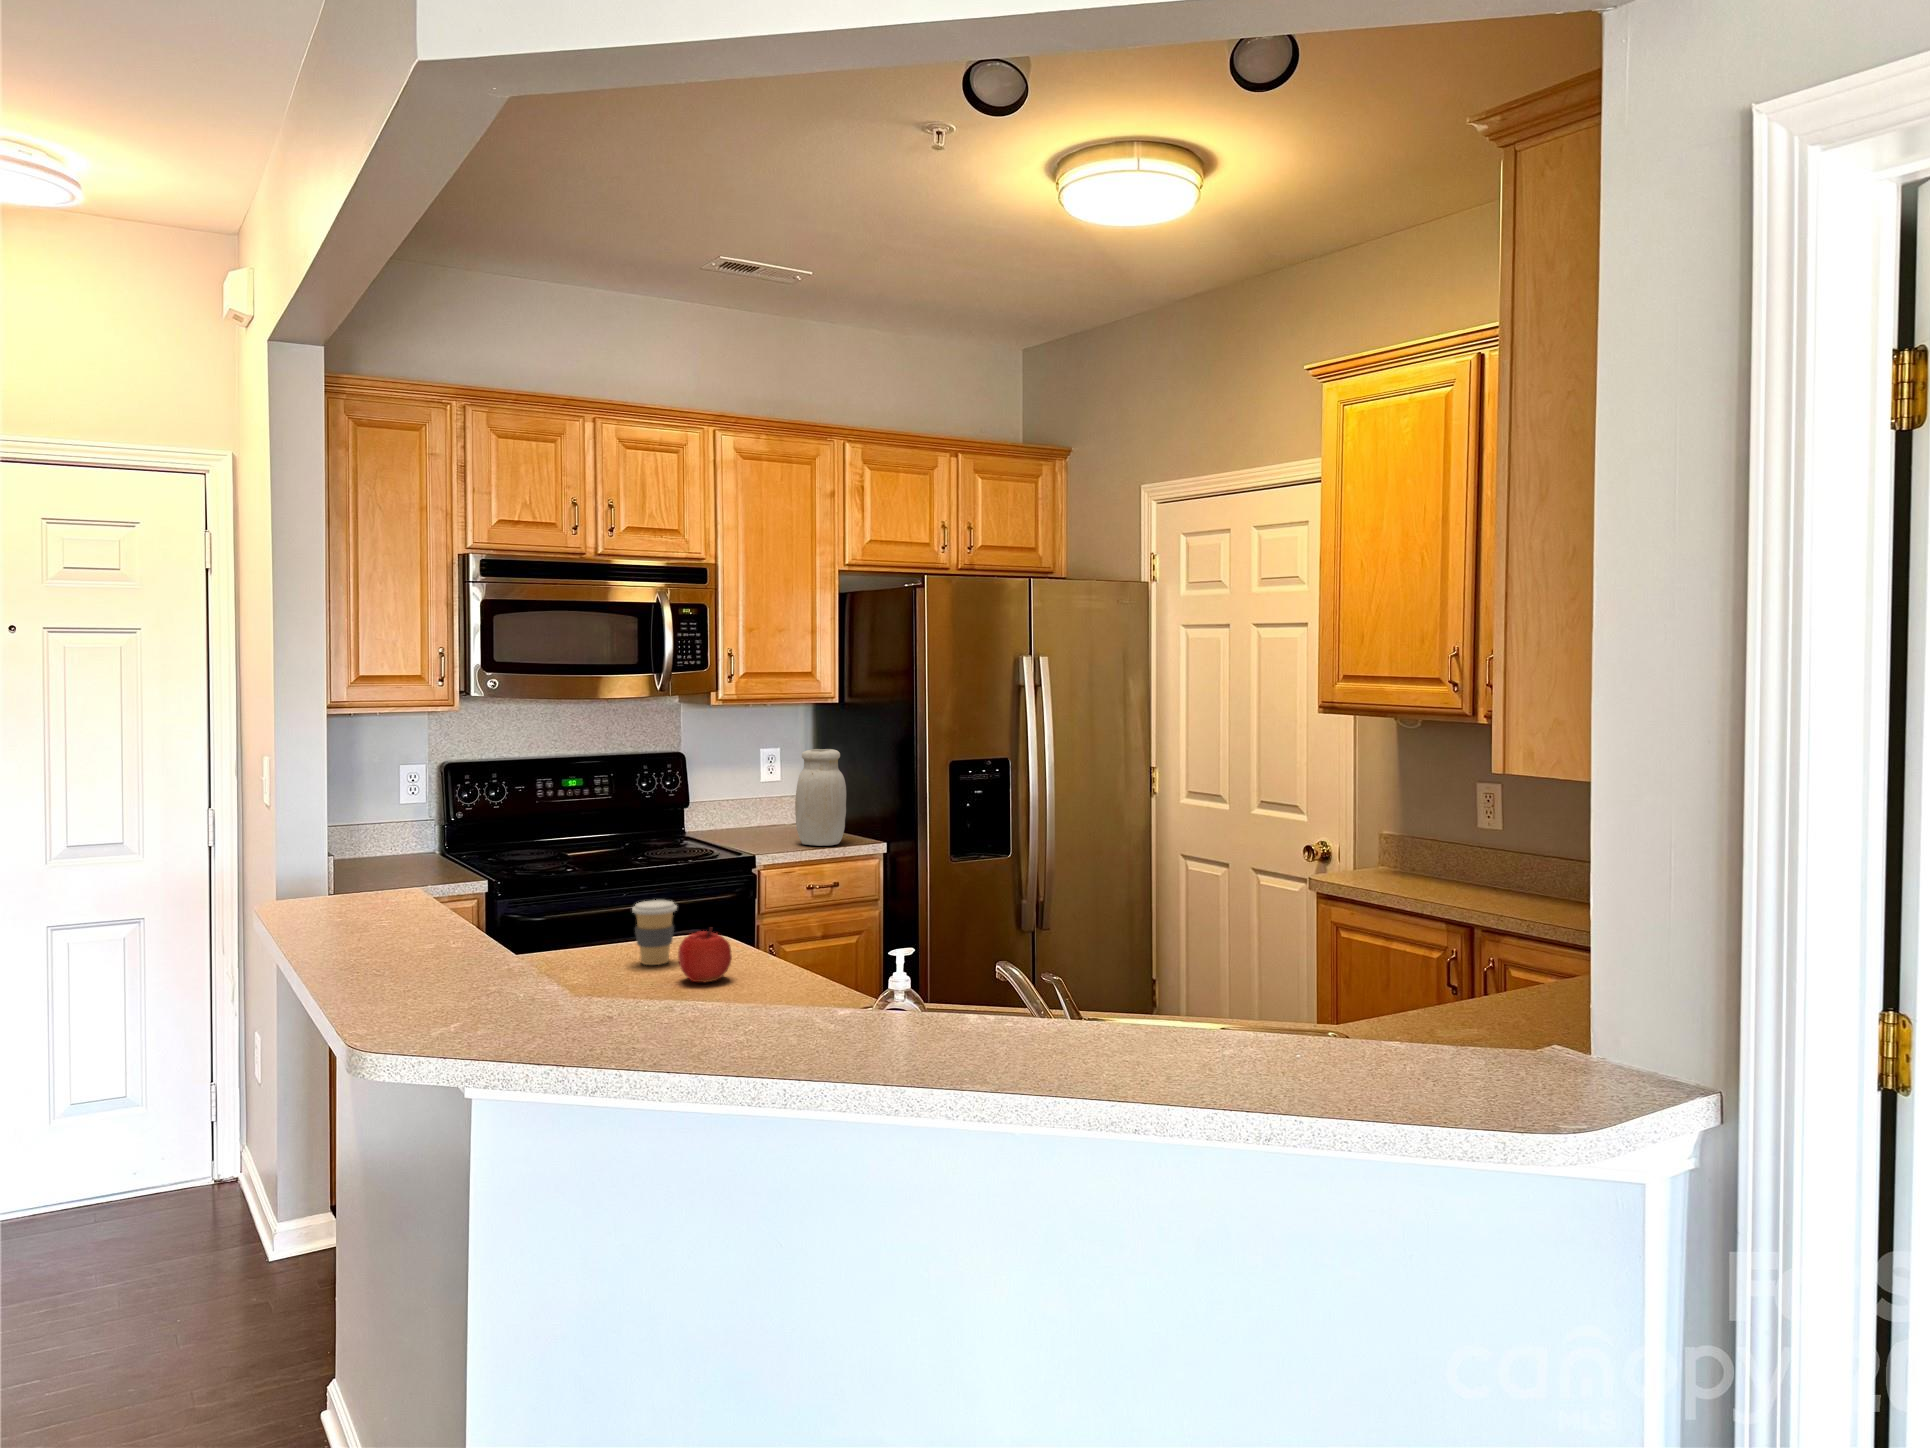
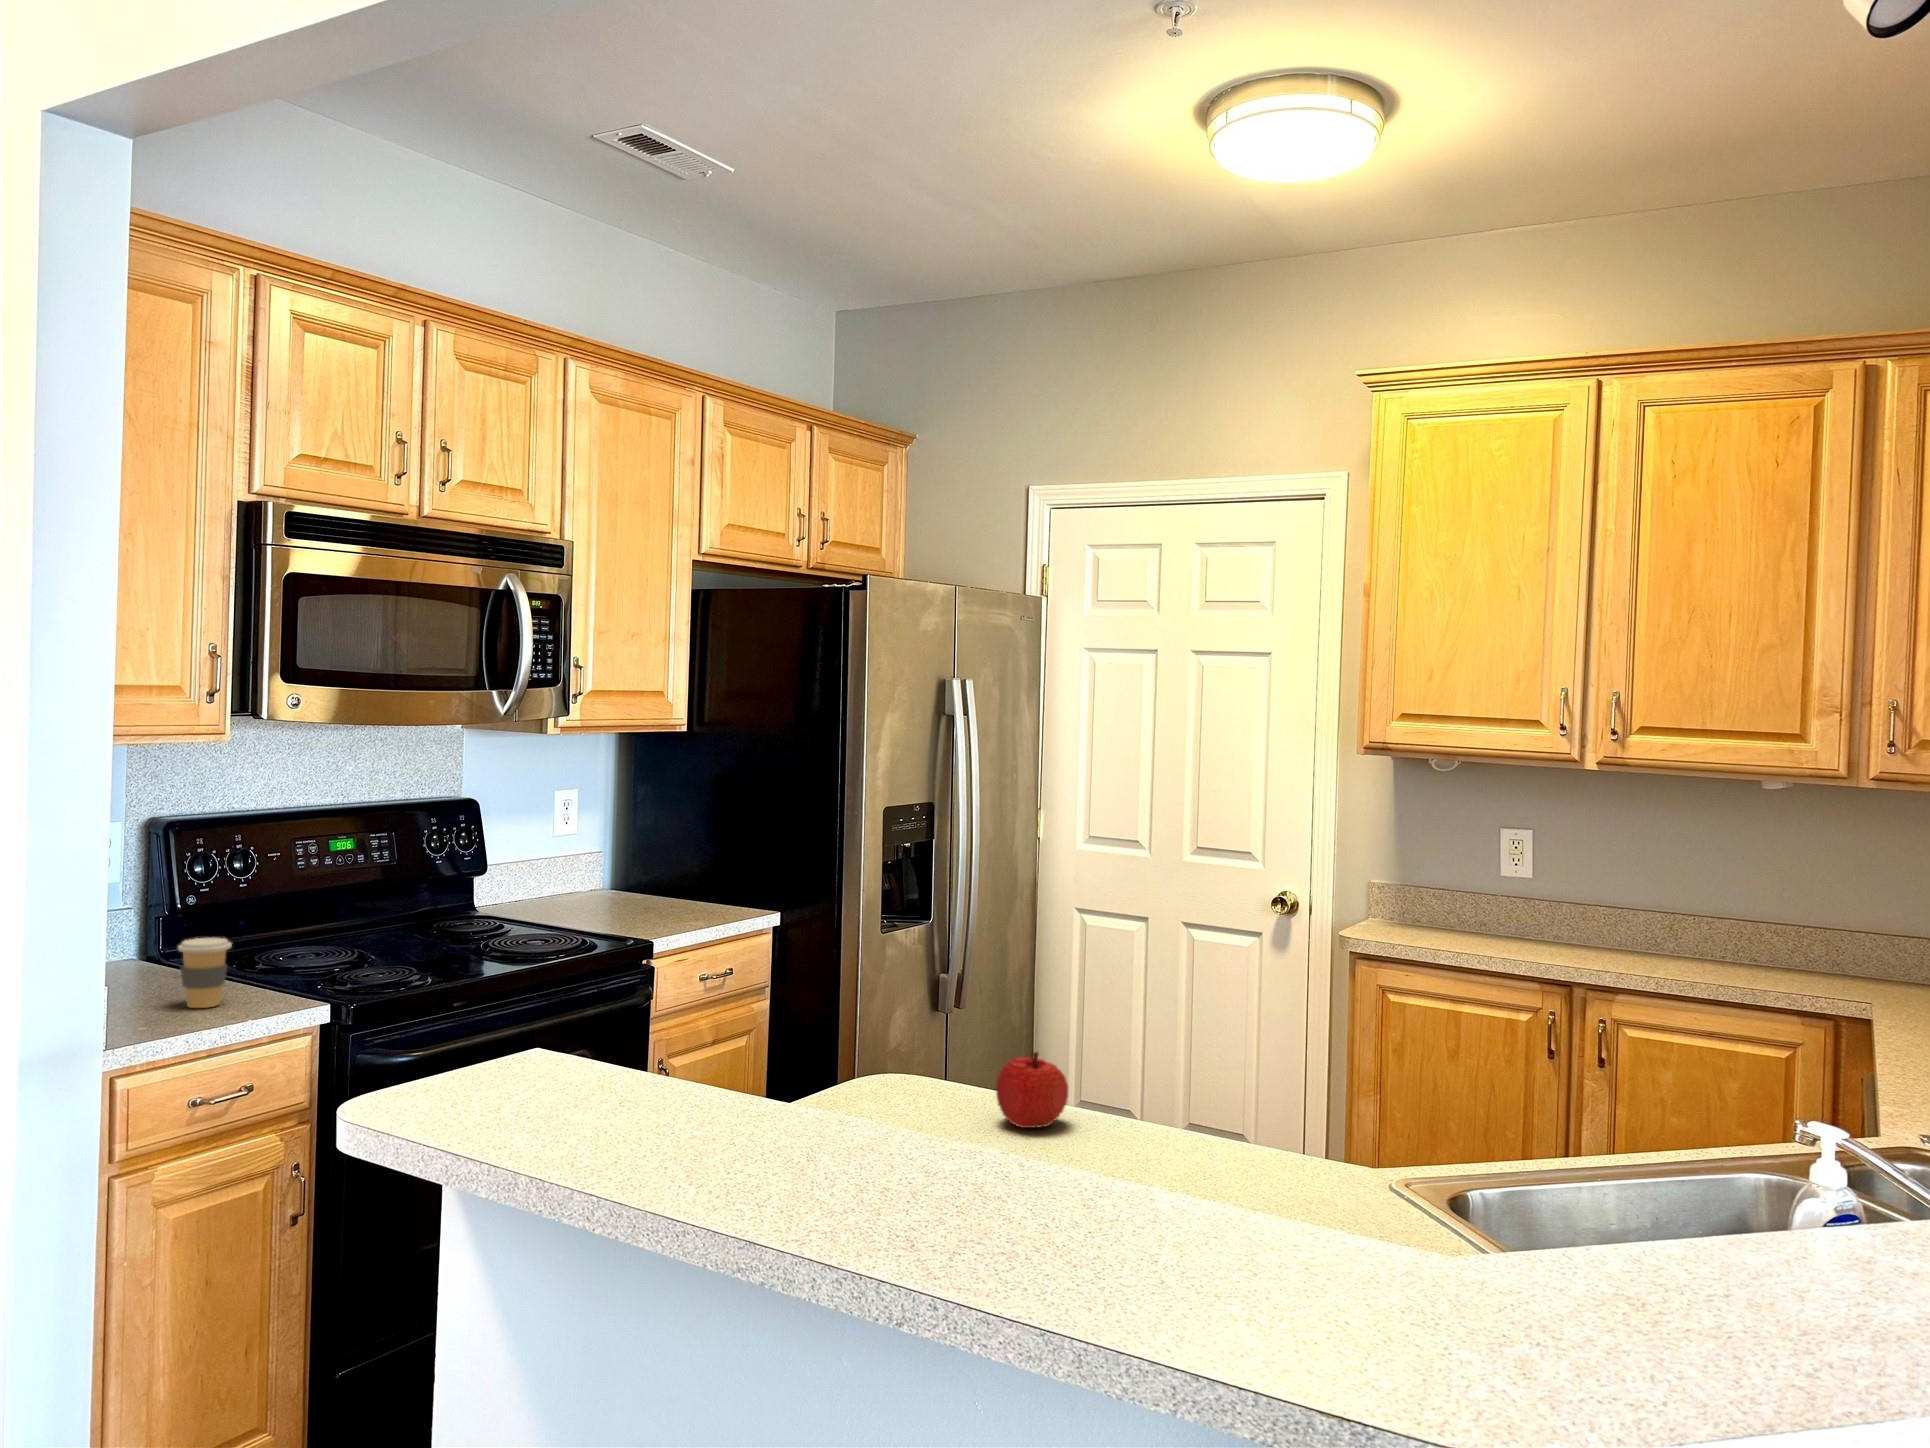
jar: present [795,749,846,846] -> none [660,793,729,920]
coffee cup: present [632,900,677,965] -> present [178,938,232,1008]

